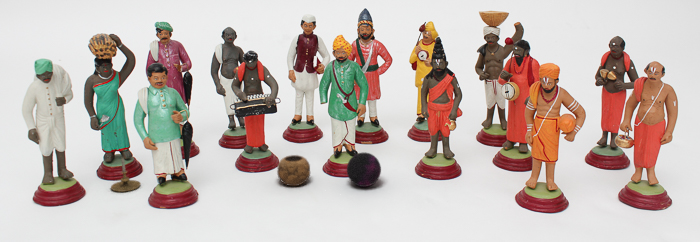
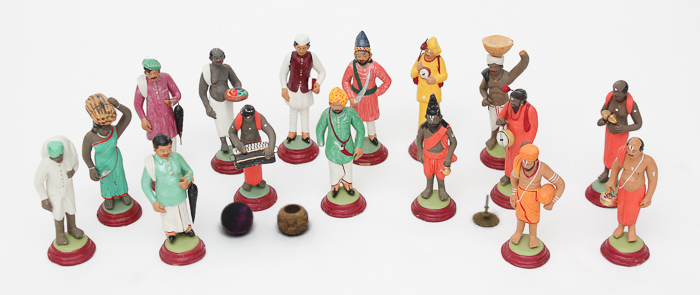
decorative orb: present [347,152,381,187] -> present [221,202,254,234]
candle holder: present [111,158,140,192] -> present [473,195,499,226]

